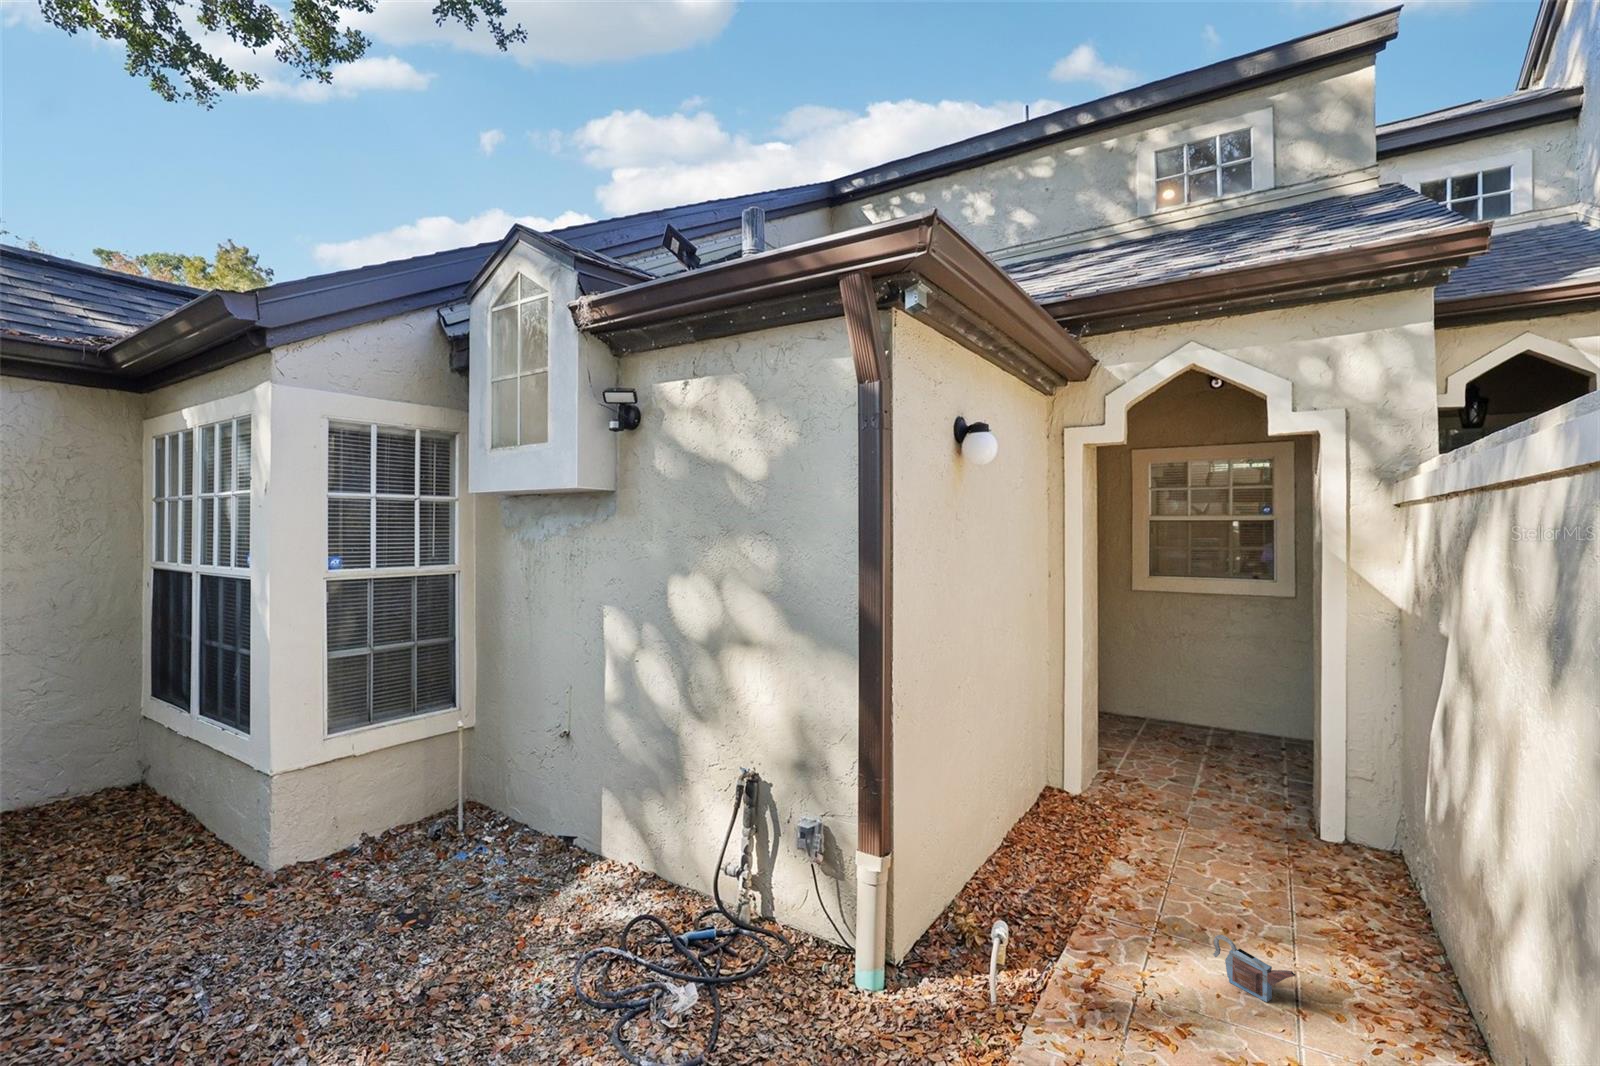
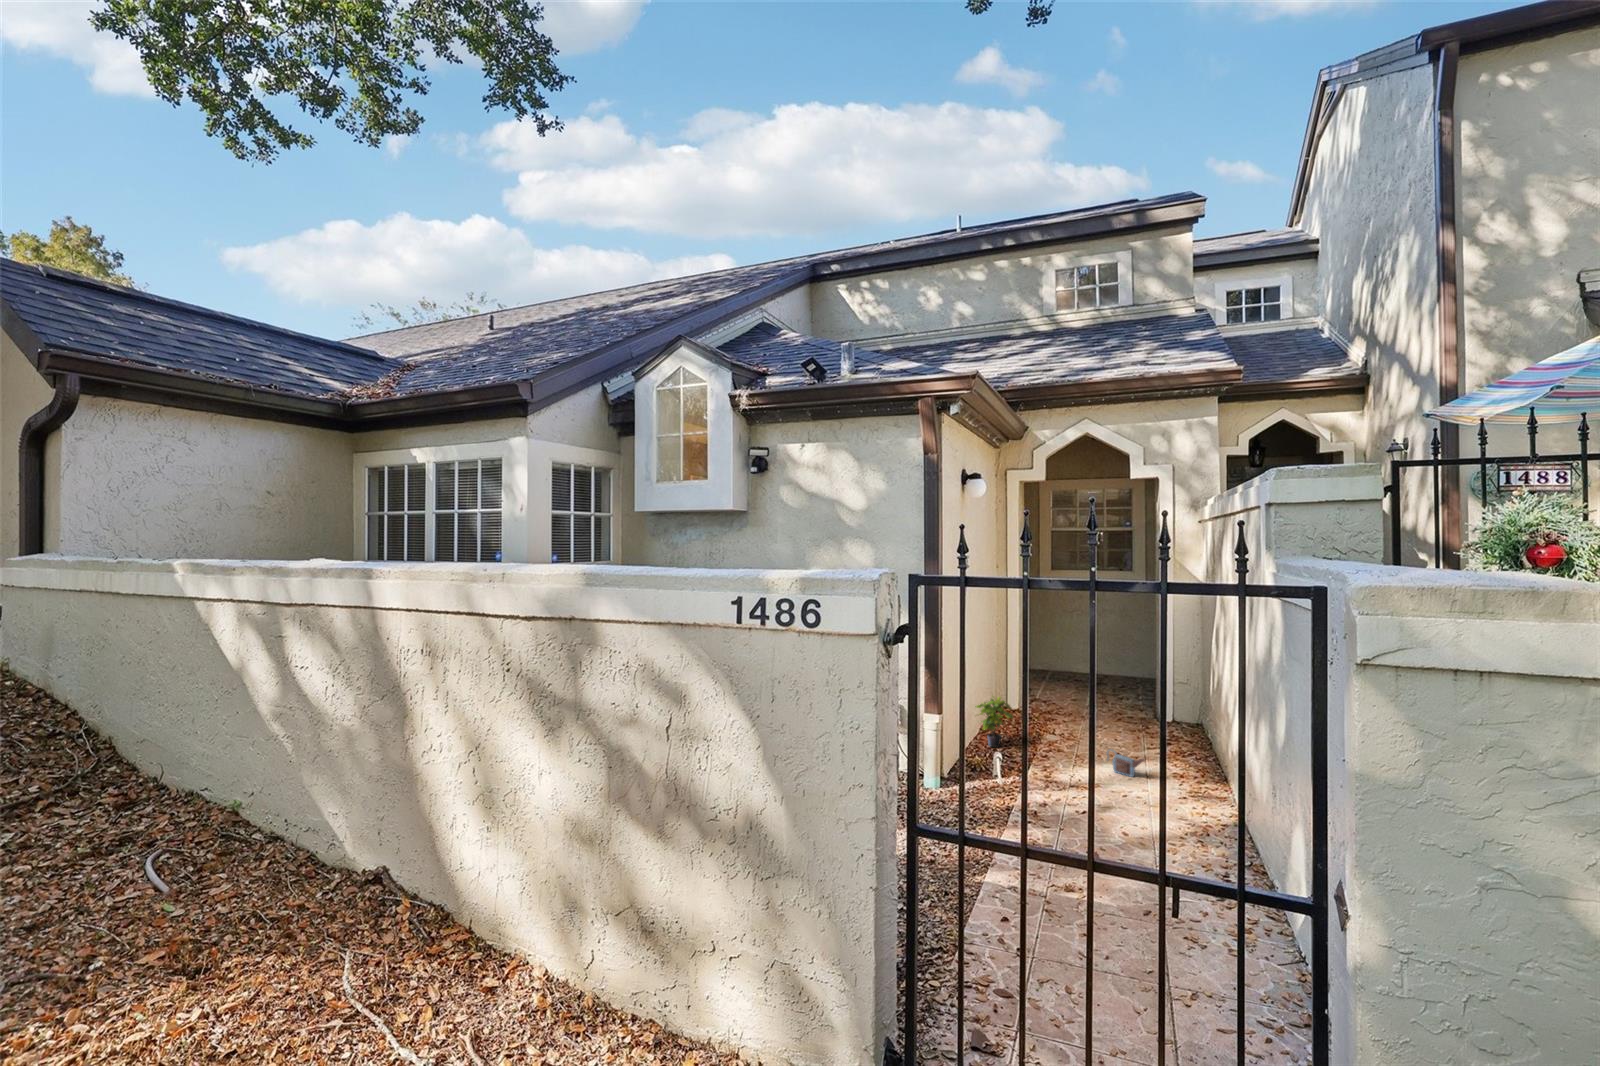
potted plant: none [978,799,1049,890] -> present [976,697,1013,747]

